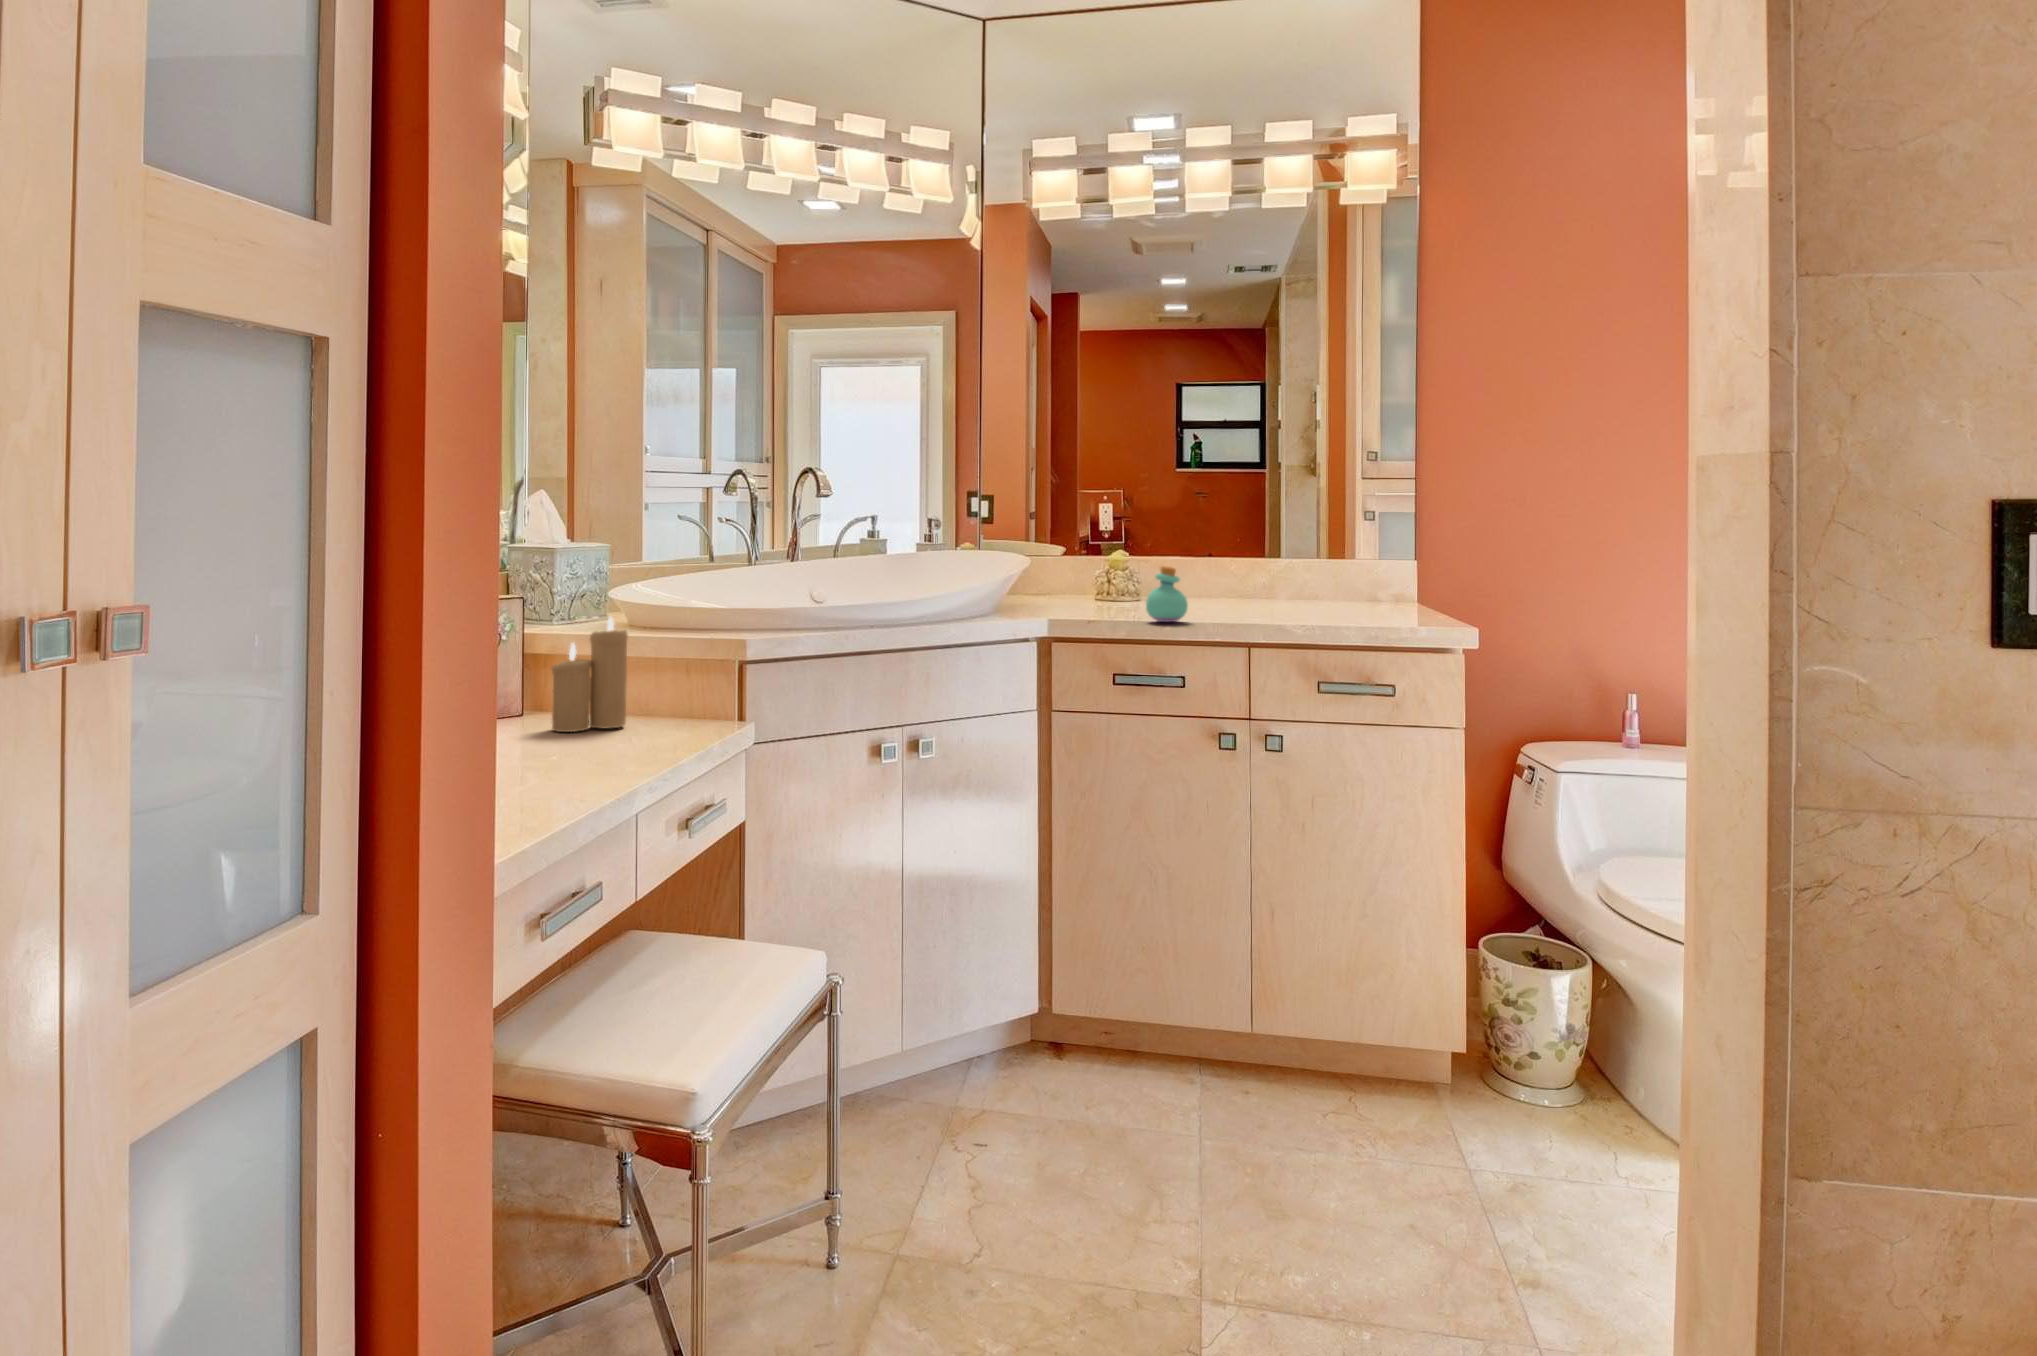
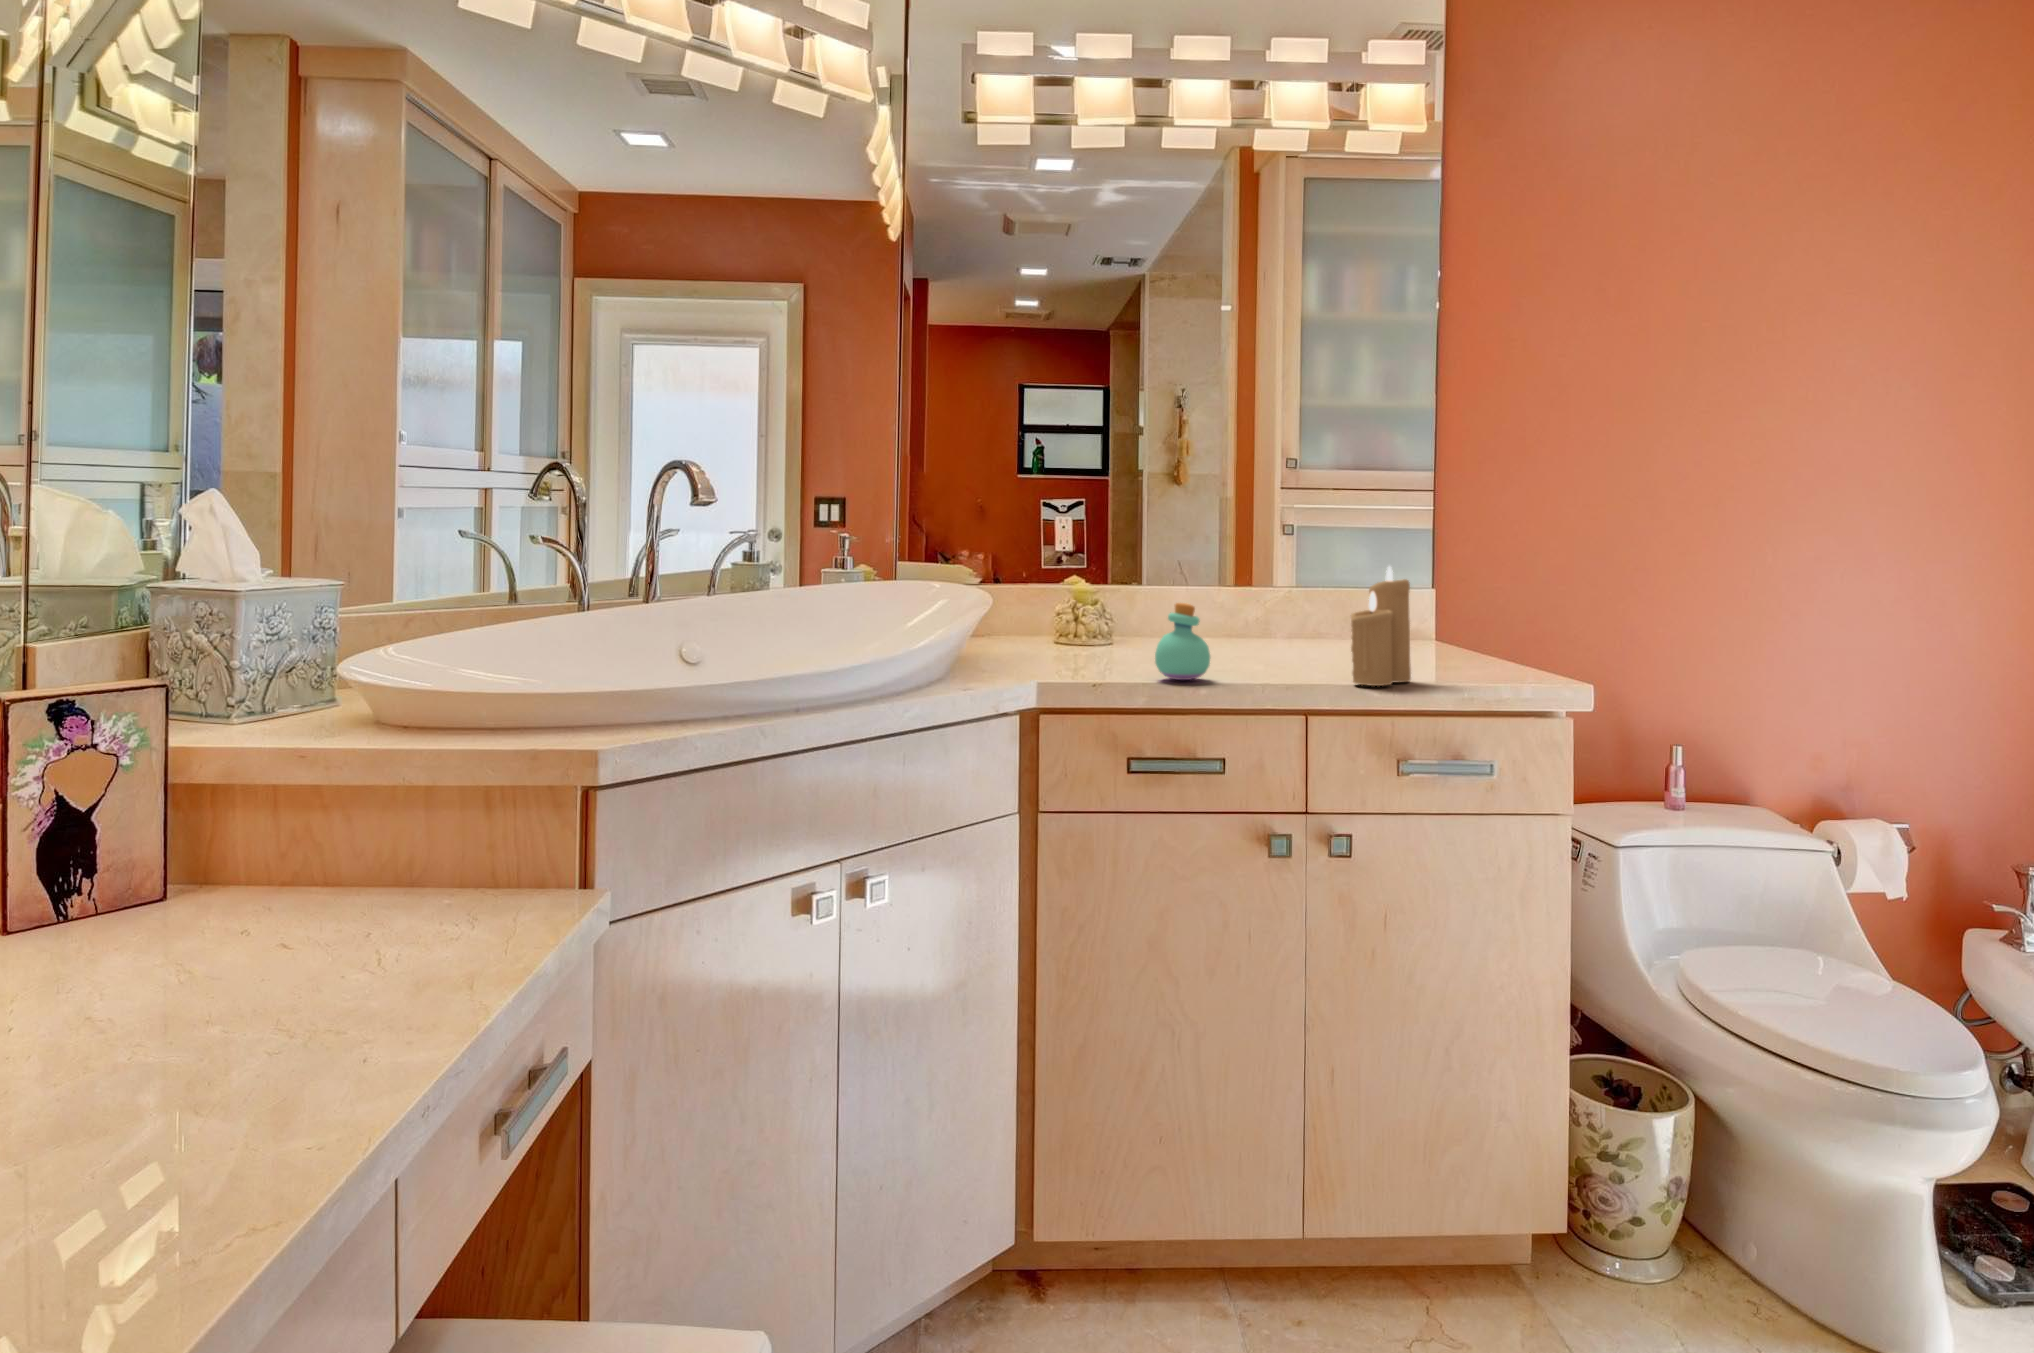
candle: present [552,617,628,732] -> present [1351,566,1411,686]

